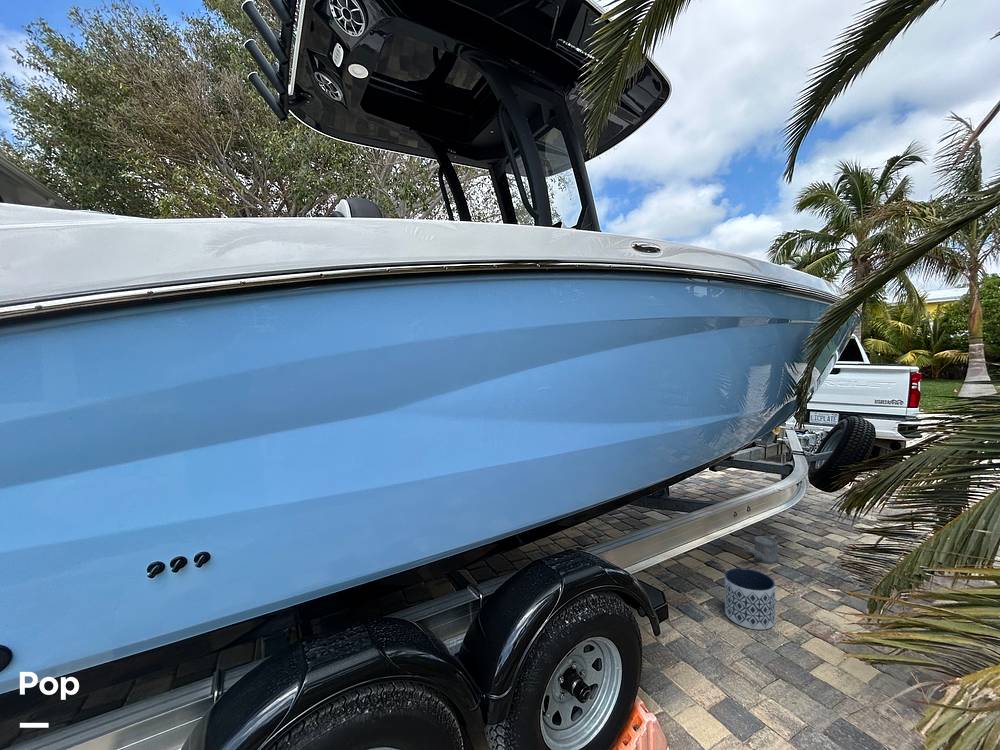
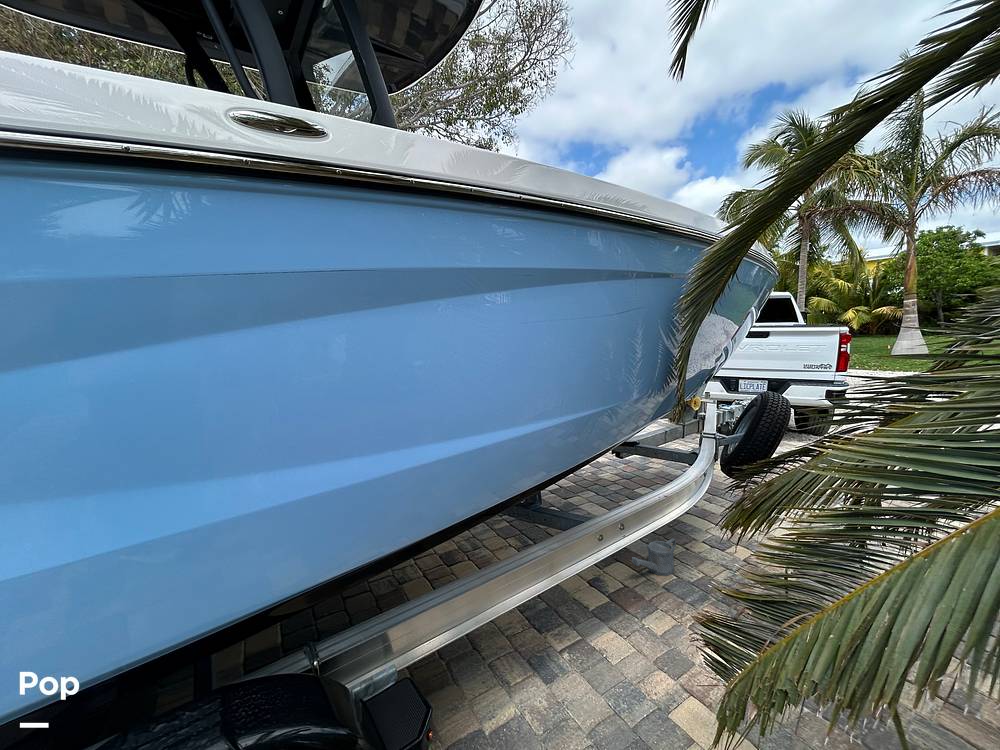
planter: present [725,568,775,630] -> none [586,602,647,688]

